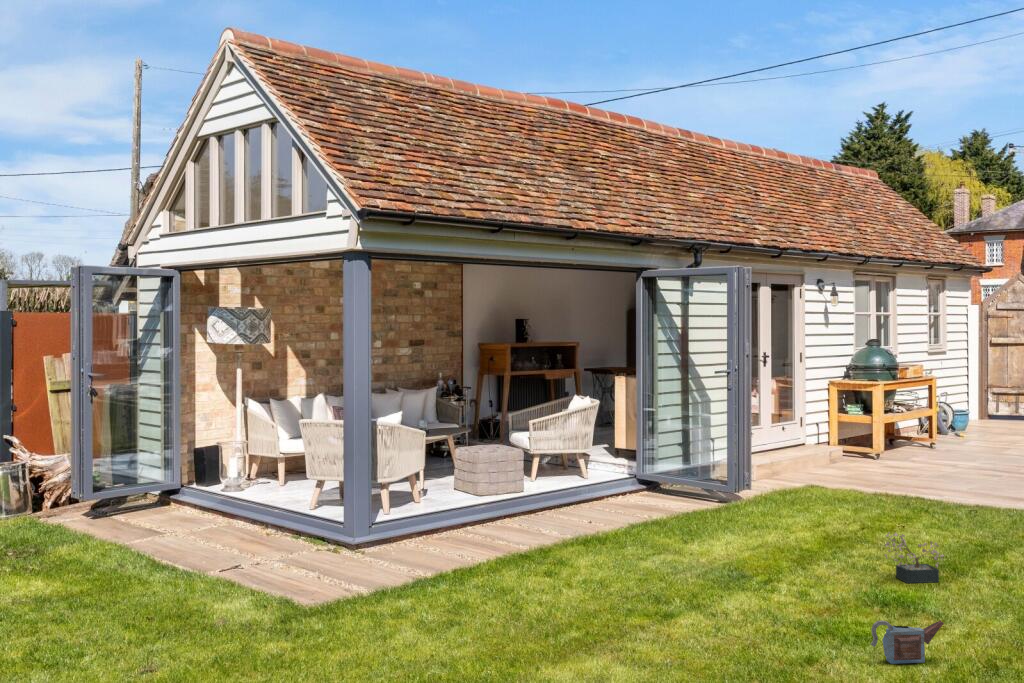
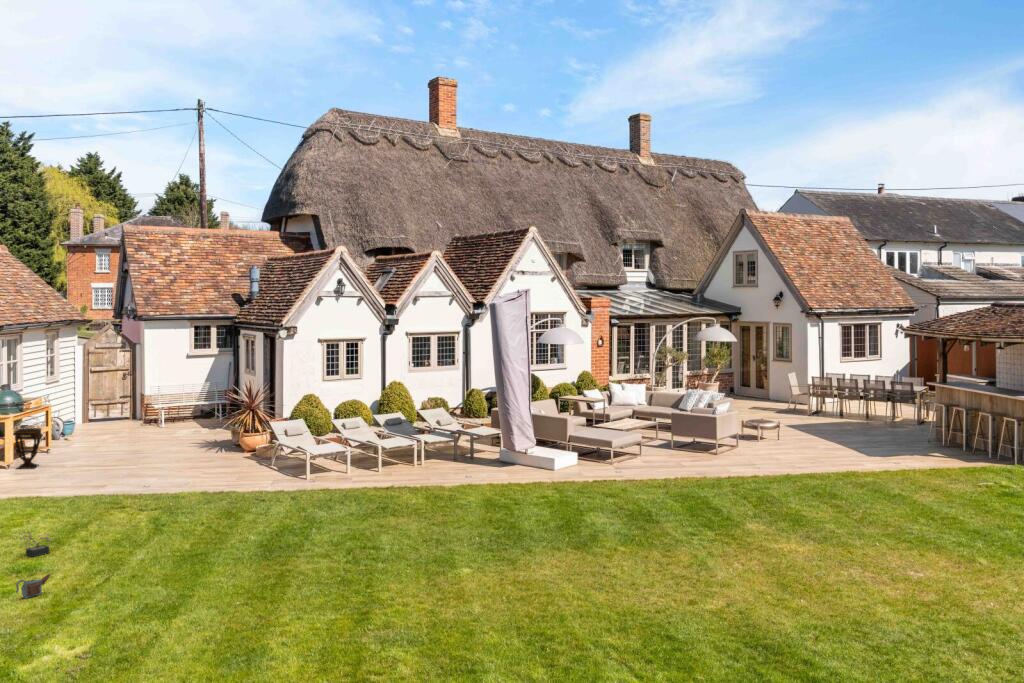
side table: none [886,401,923,460] -> present [15,428,41,469]

